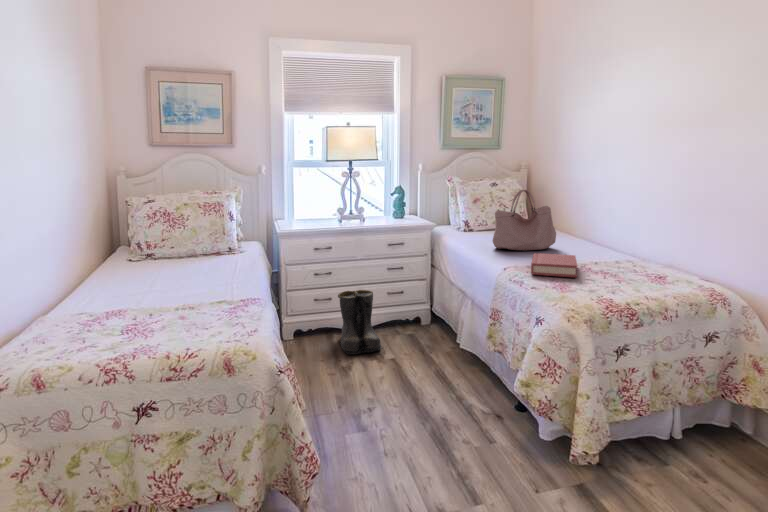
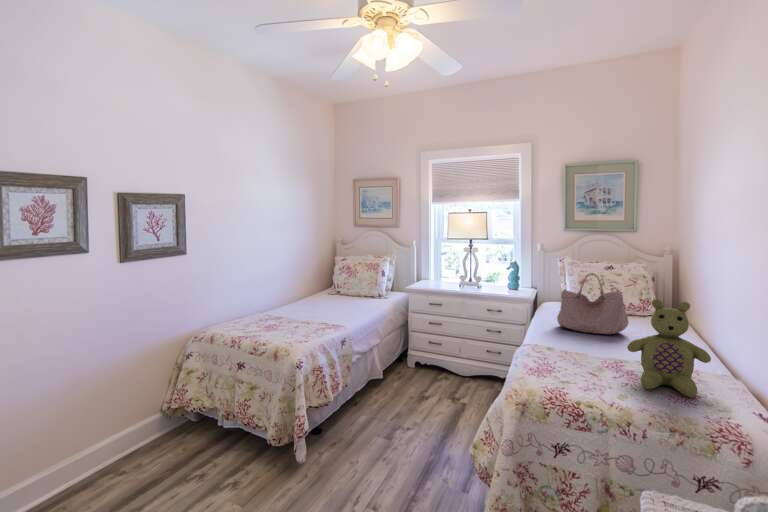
stuffed bear: none [616,203,682,283] -> present [627,299,711,397]
hardback book: present [531,253,577,277] -> none [537,336,608,366]
boots: present [338,290,382,354] -> none [428,341,466,394]

